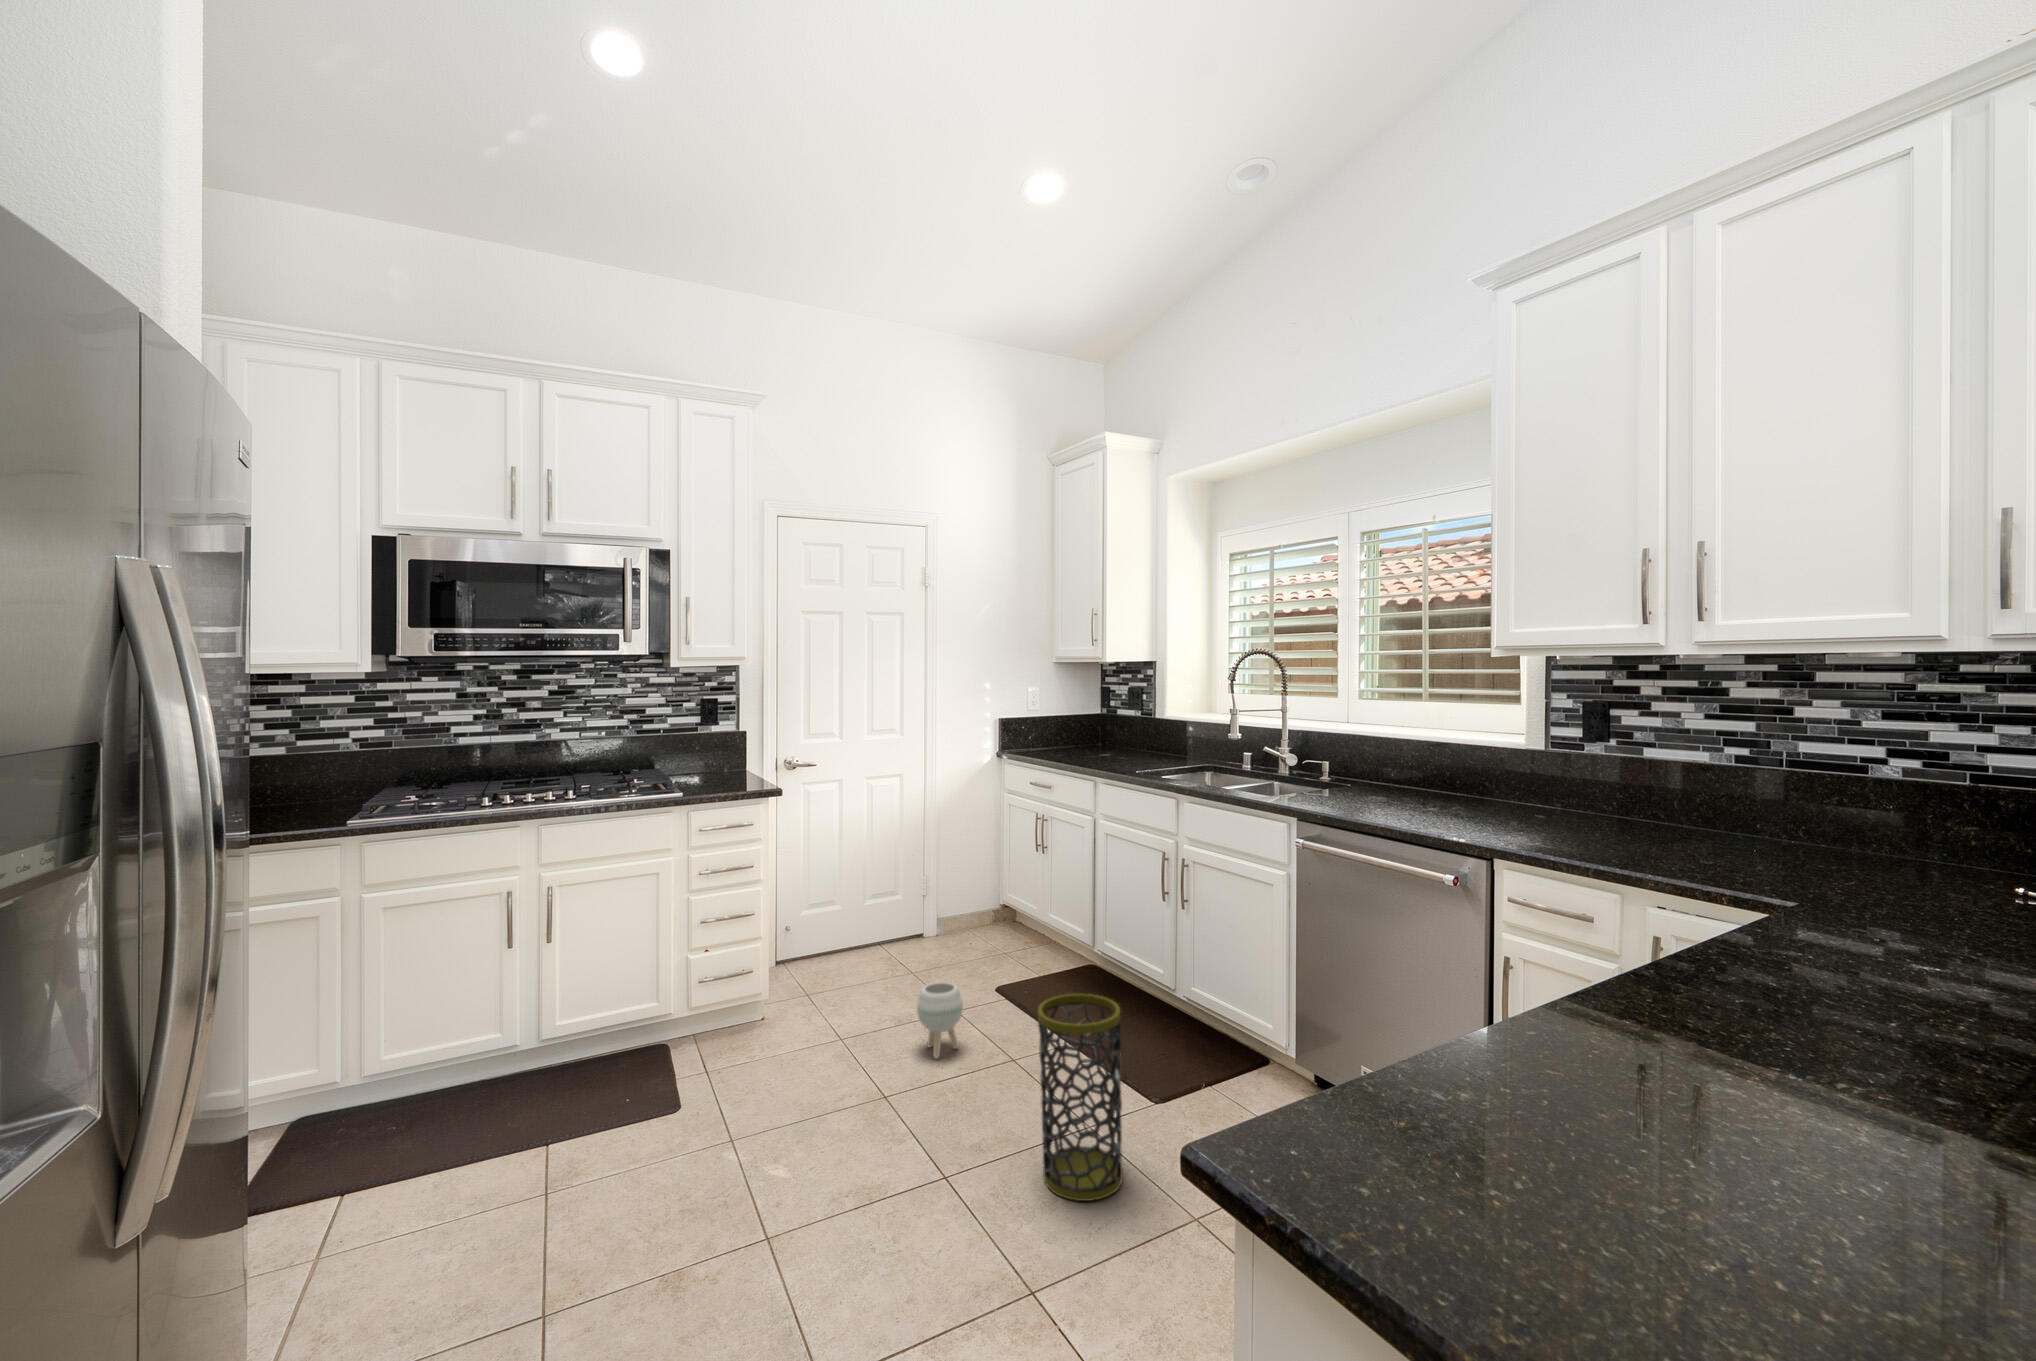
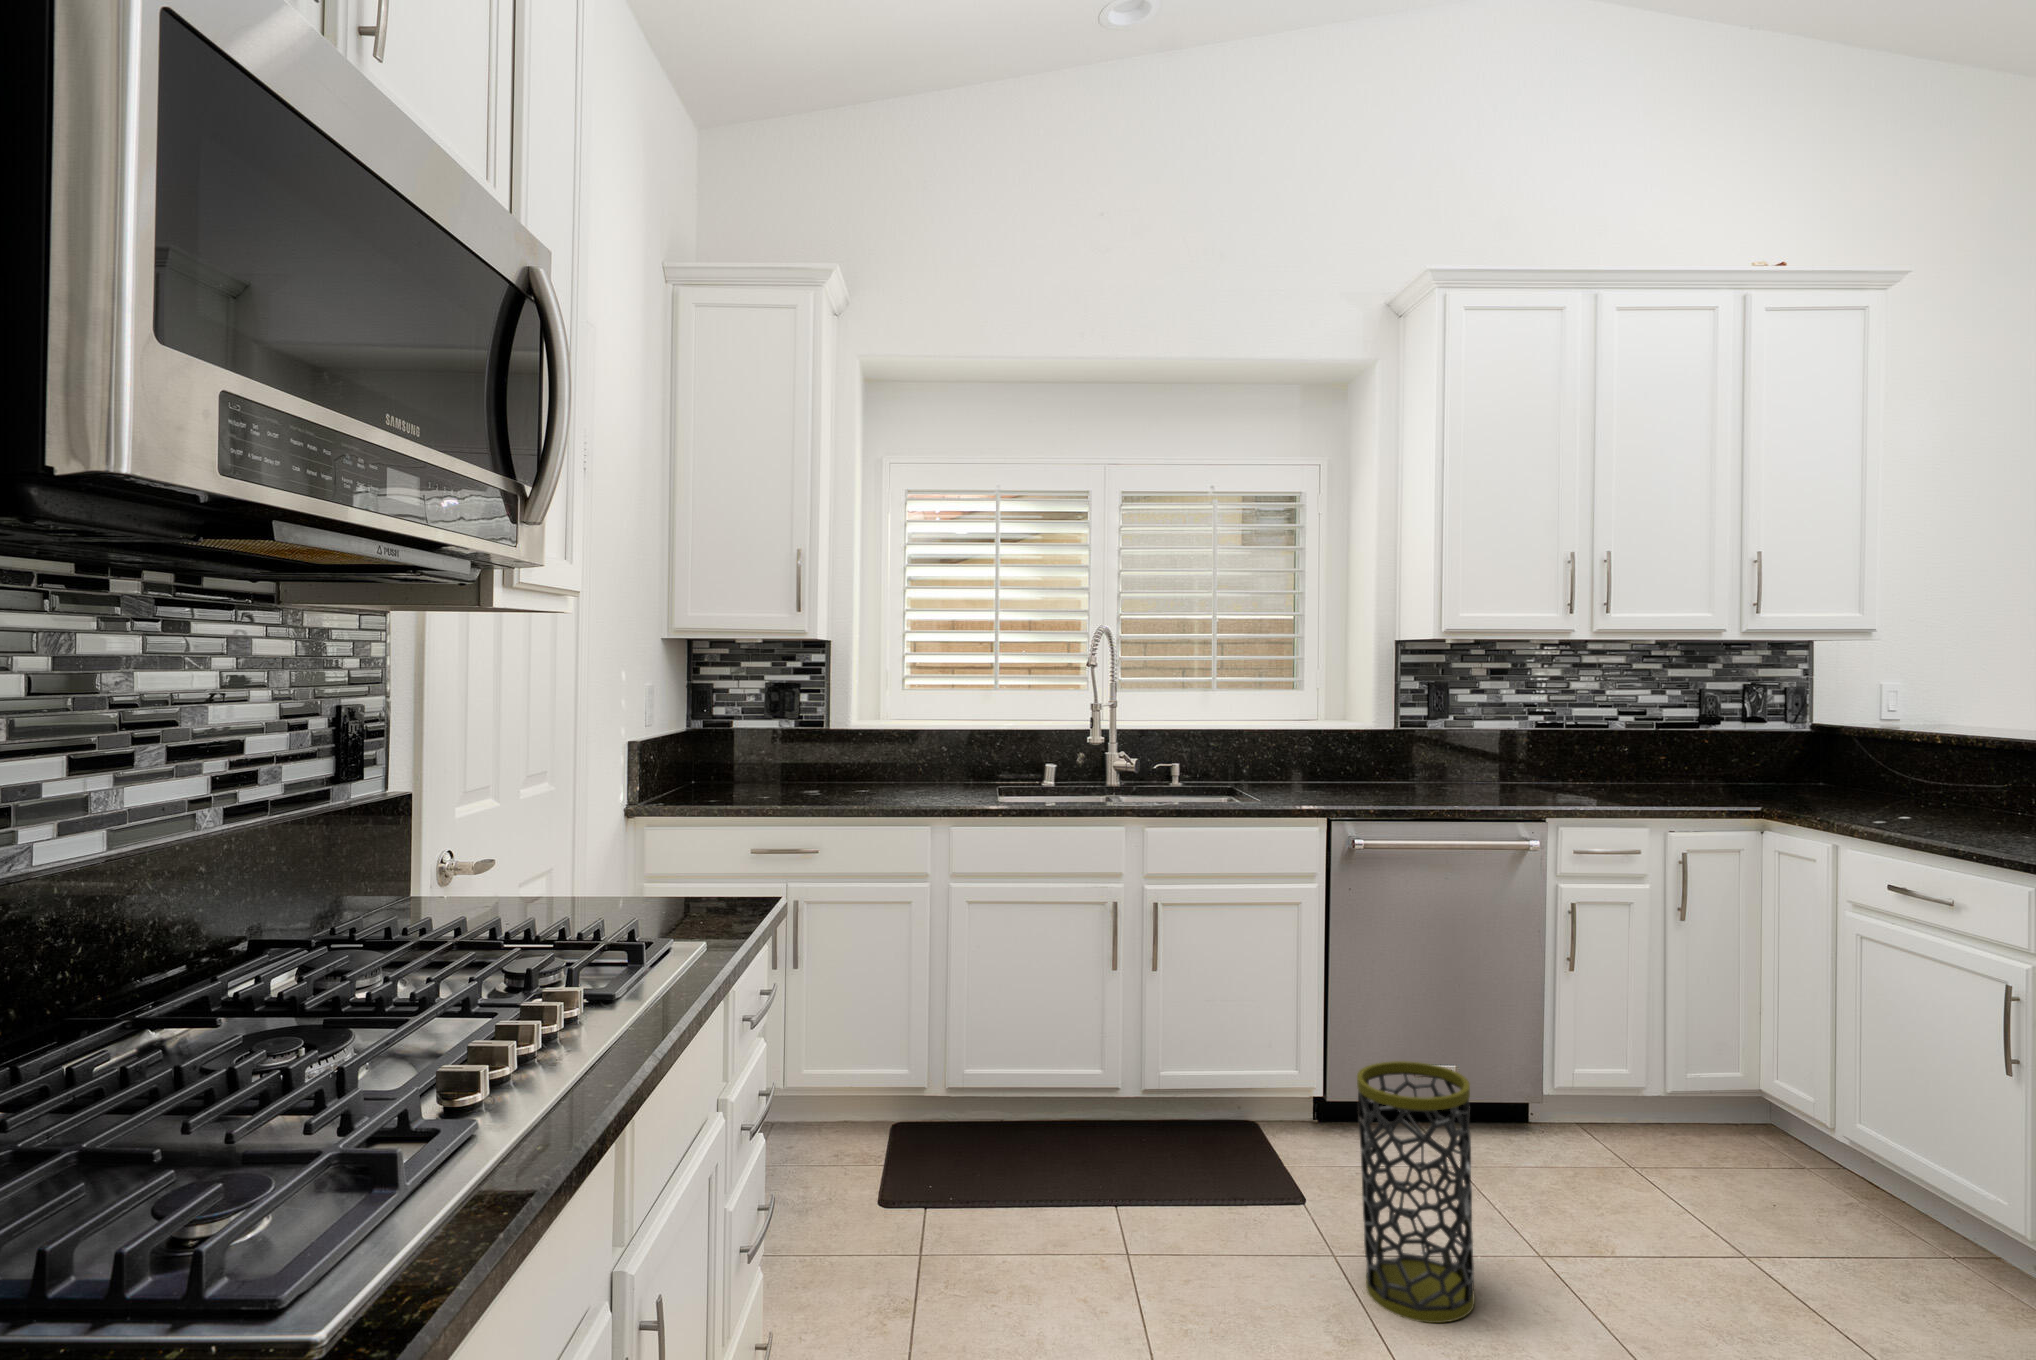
planter: present [917,982,963,1059] -> none [979,1175,1057,1305]

